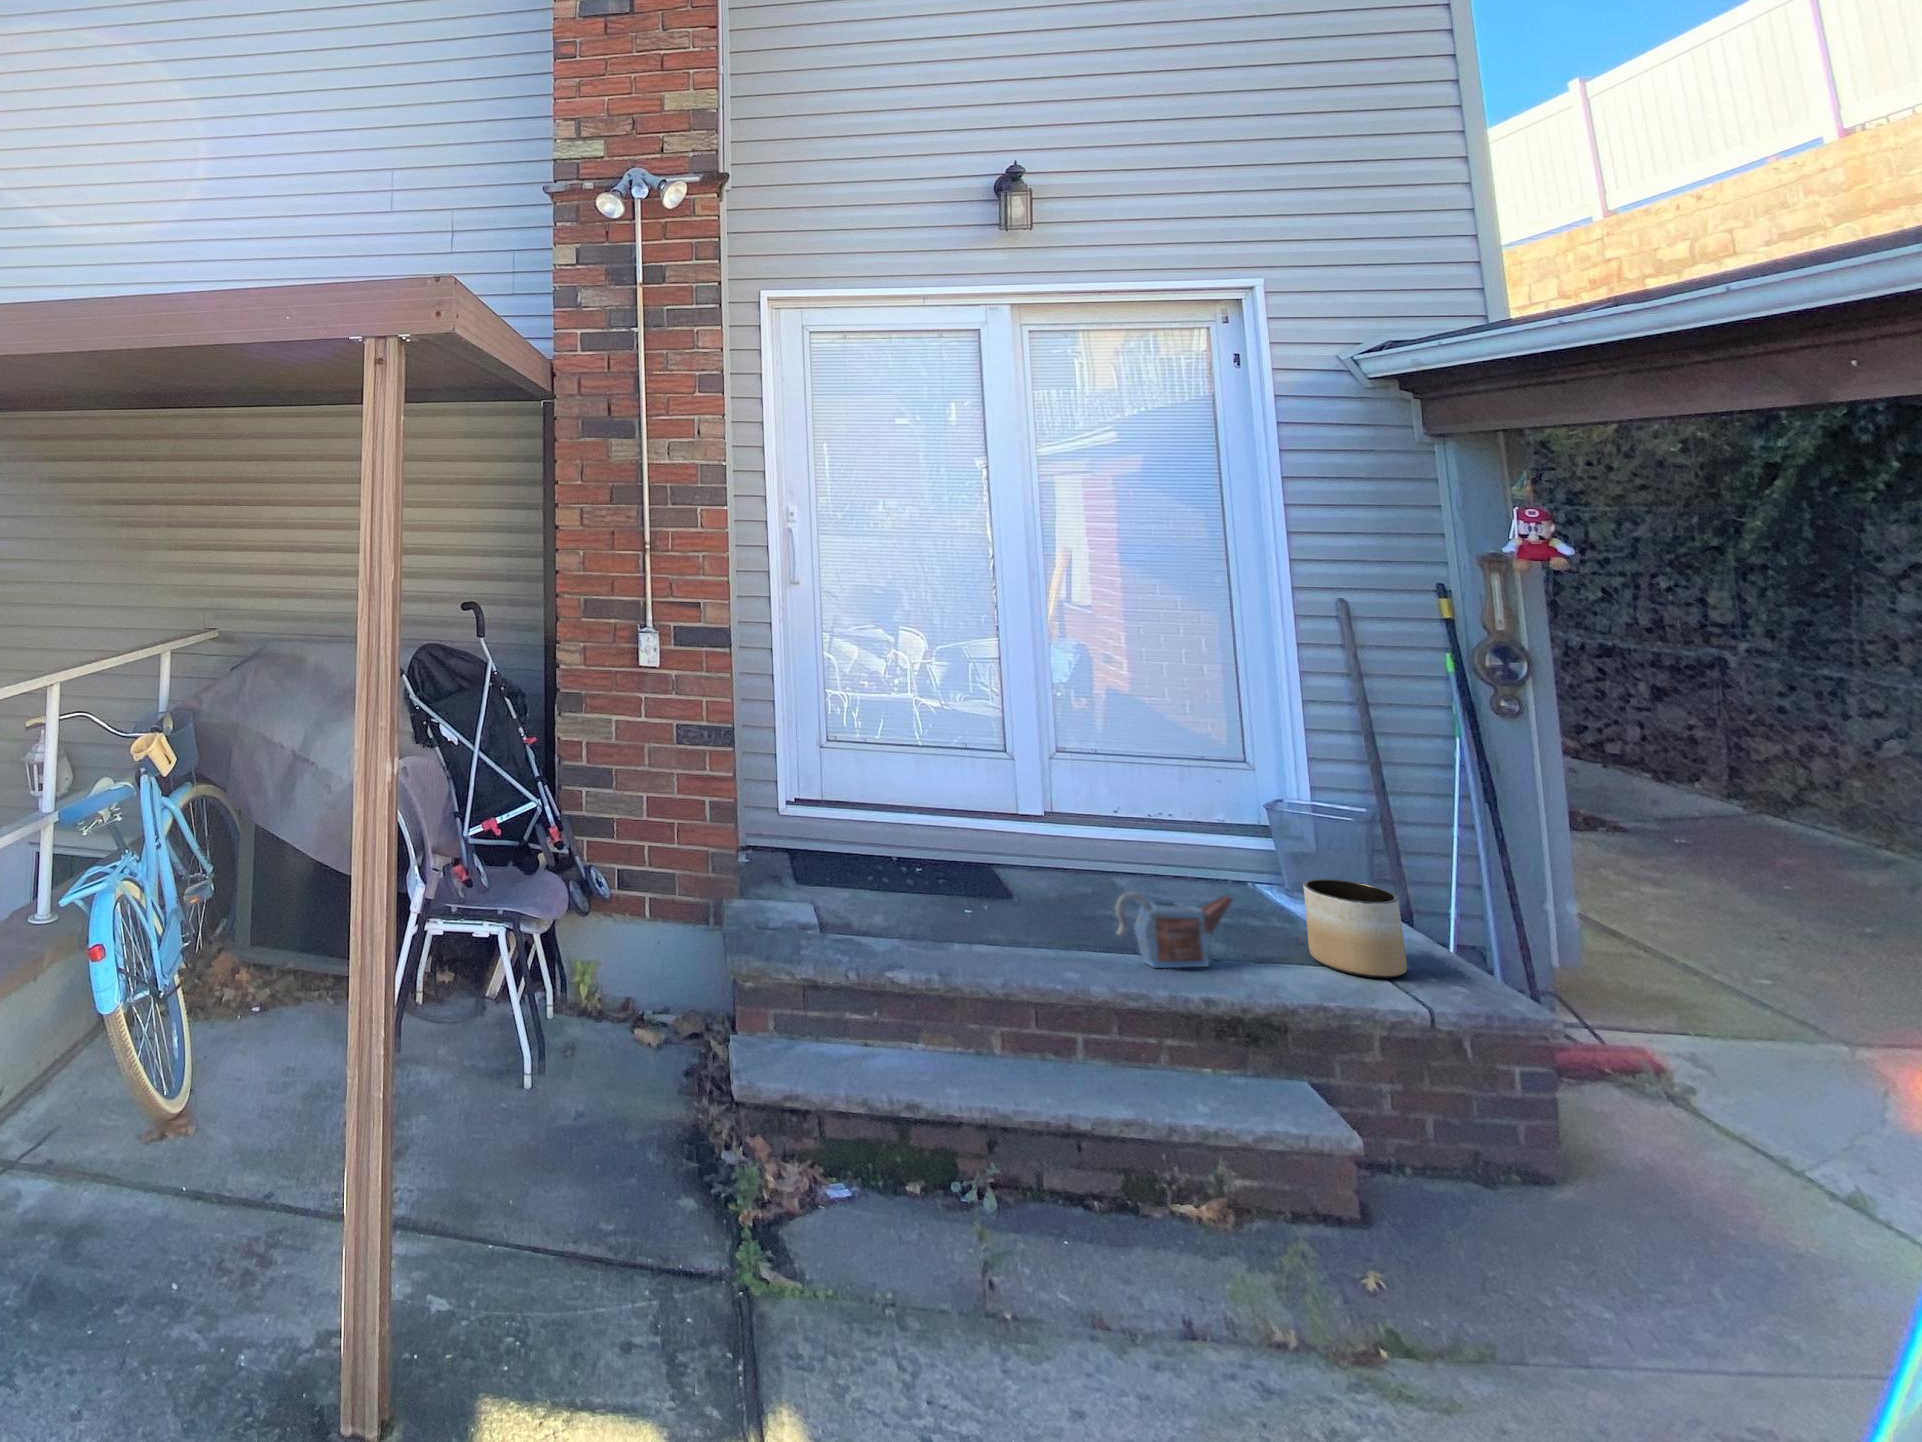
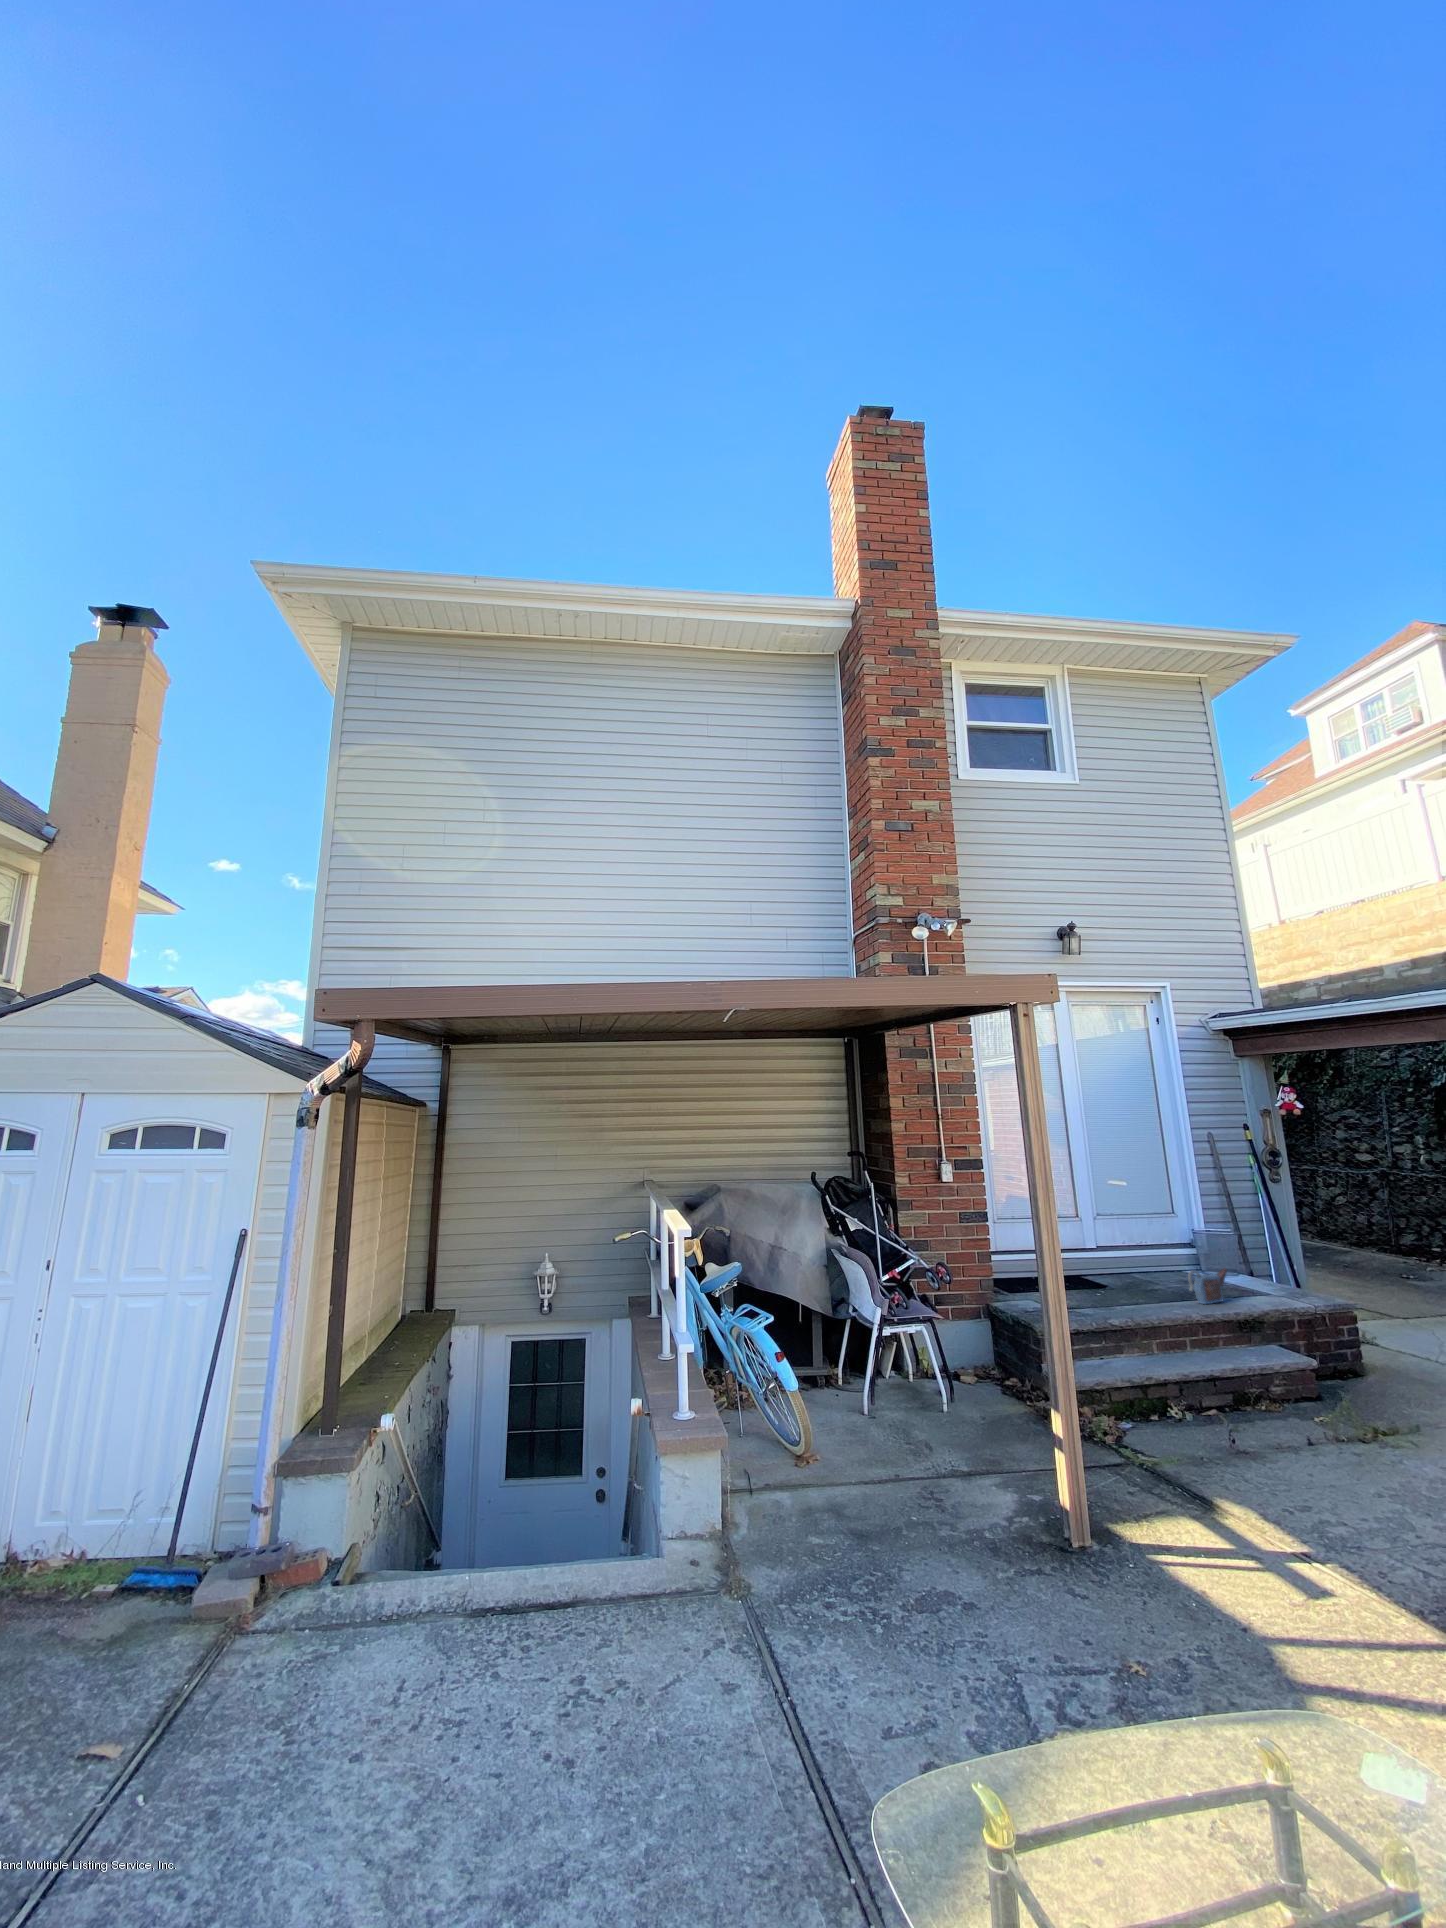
planter: present [1303,879,1407,978] -> none [1246,1257,1292,1297]

